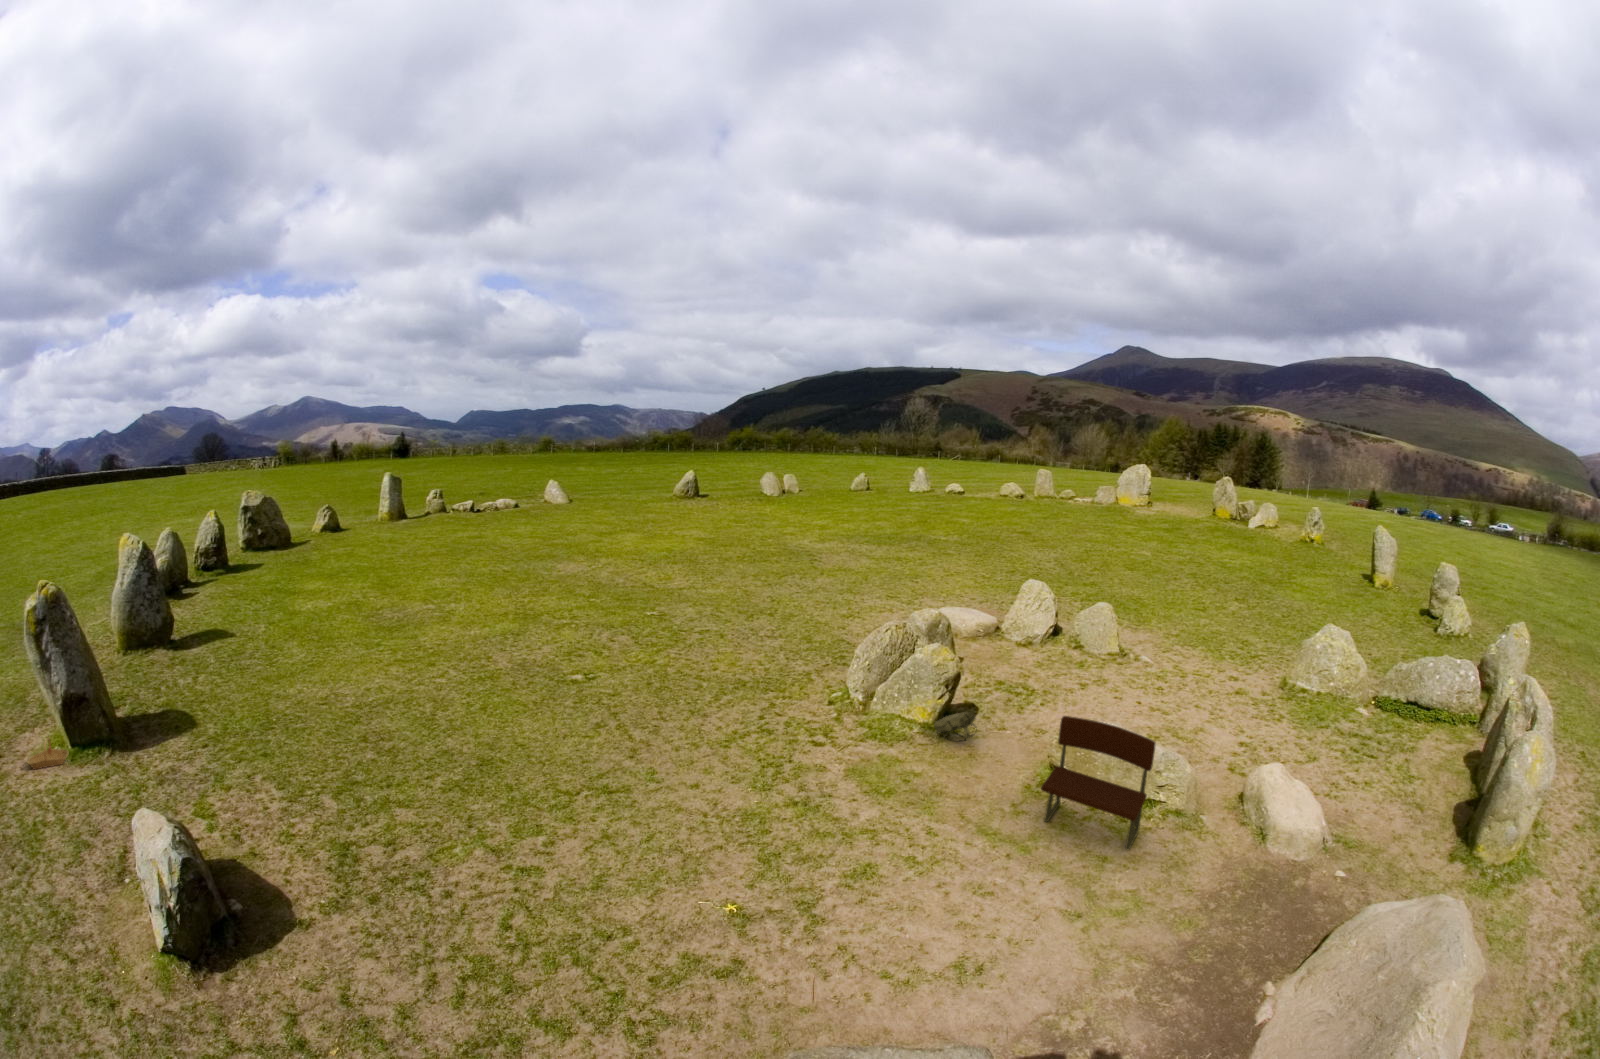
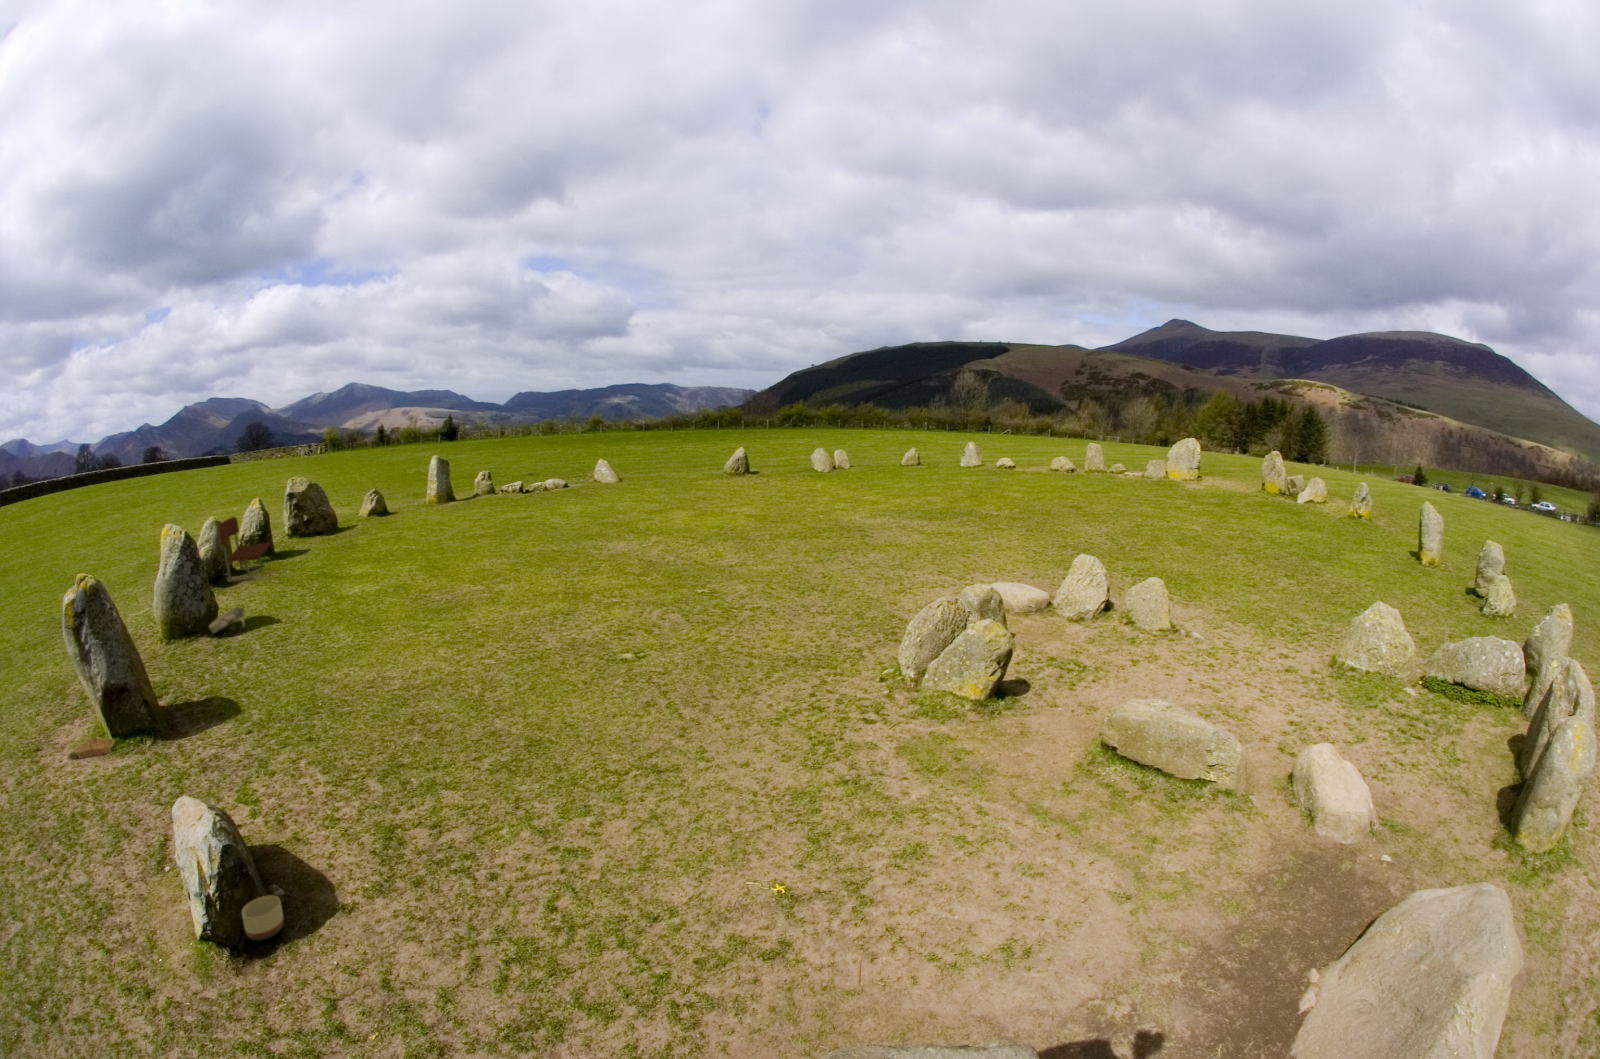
backpack: present [934,712,976,741] -> present [209,607,246,633]
bench: present [1041,716,1155,850] -> present [218,517,270,582]
planter: none [204,911,244,955] -> present [242,895,284,940]

